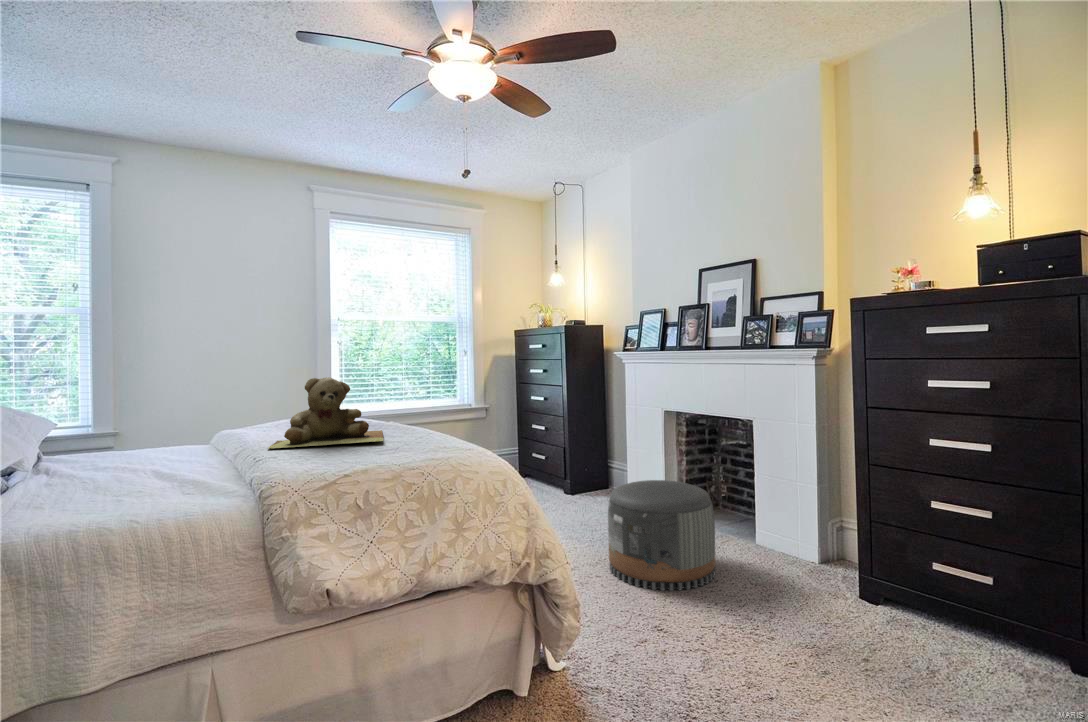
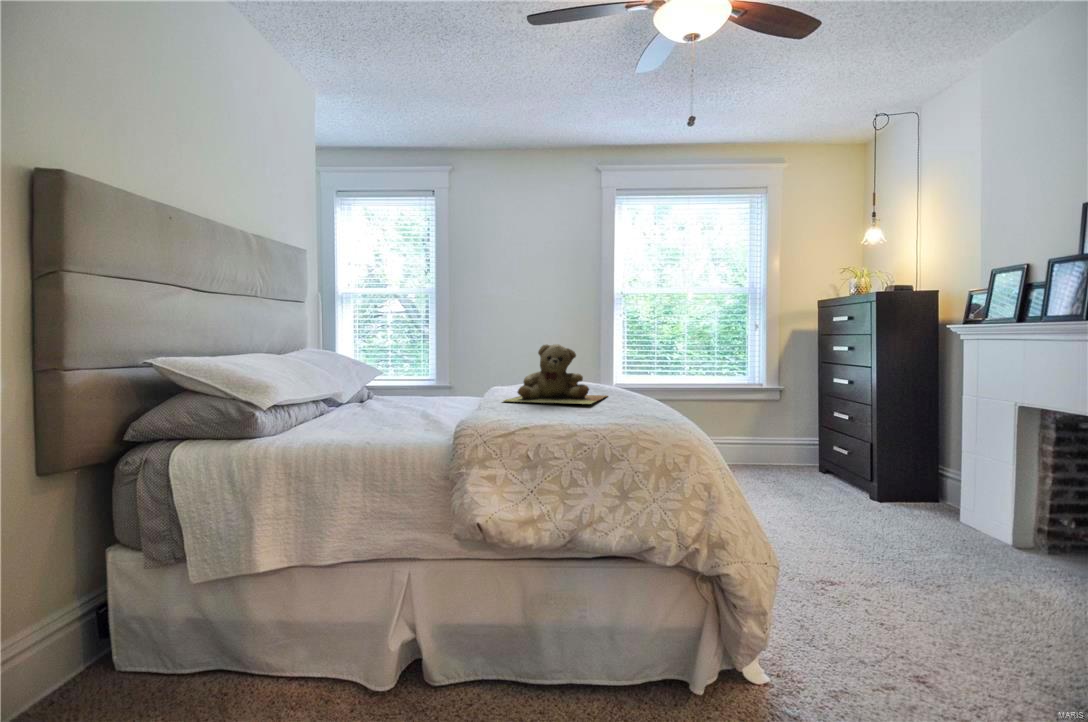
pouf: present [608,480,716,591] -> none [883,492,1065,654]

